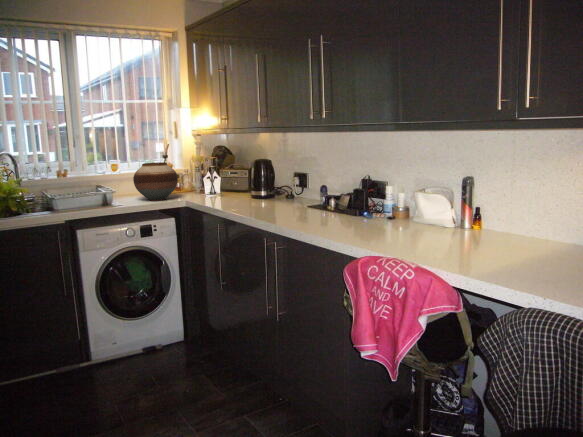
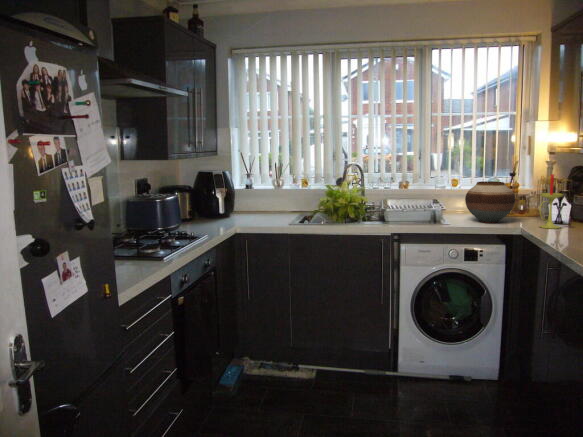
candle: none [198,152,217,199] -> present [540,174,563,229]

